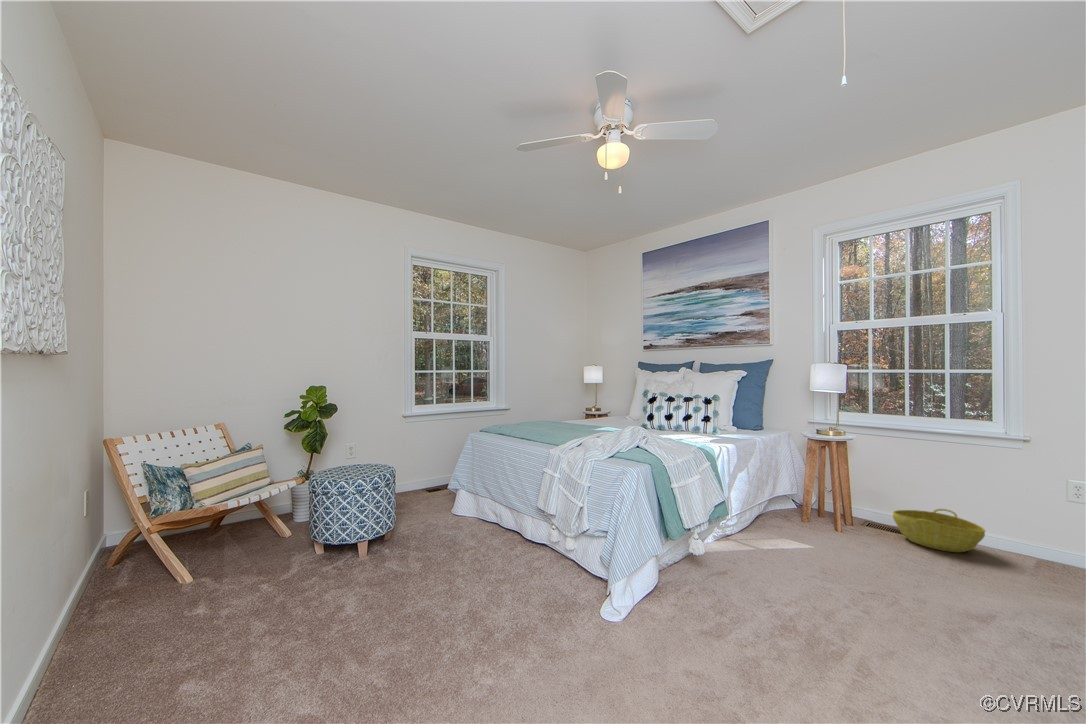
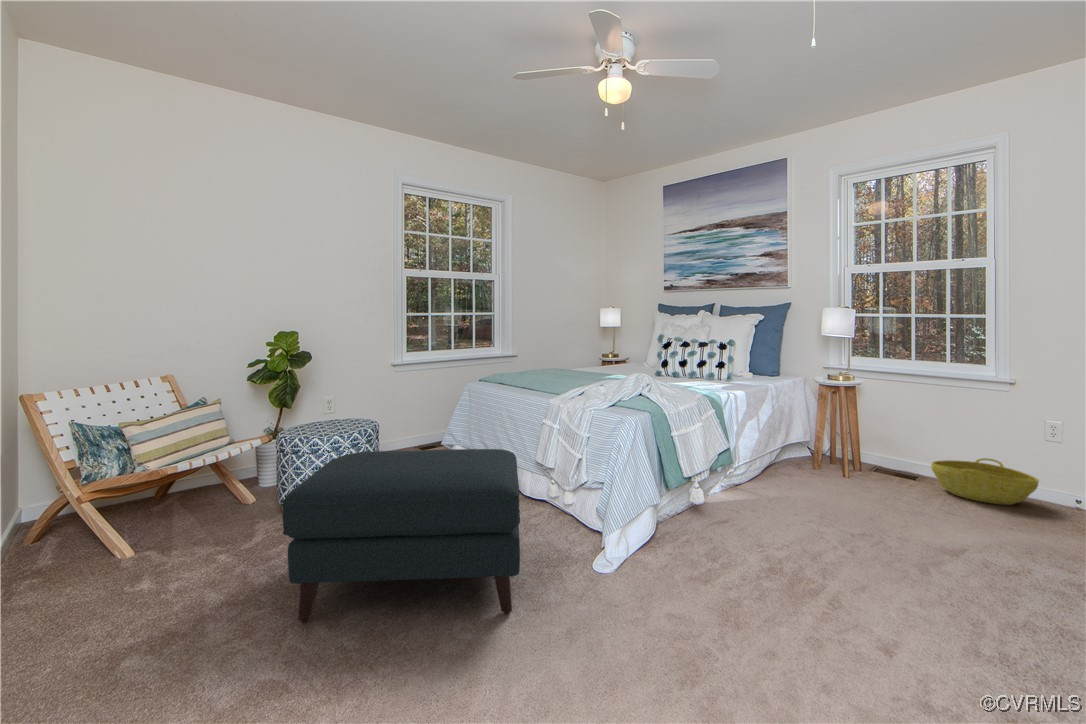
ottoman: none [317,495,511,637] -> present [282,449,520,622]

